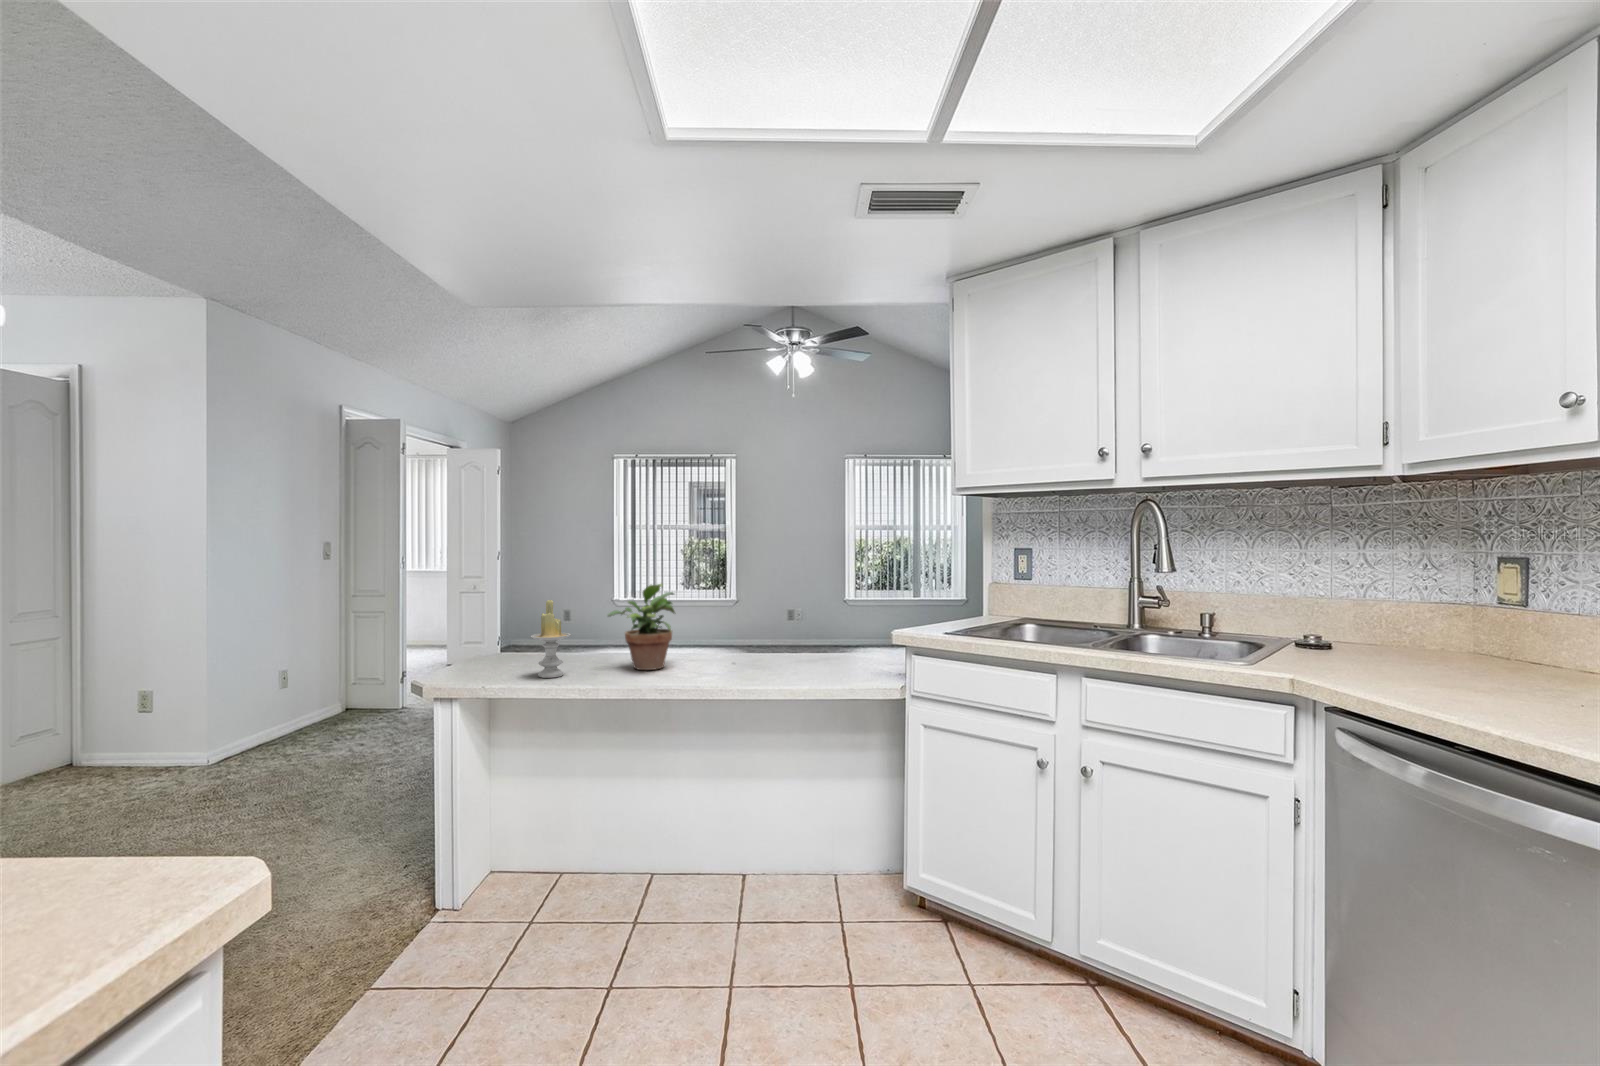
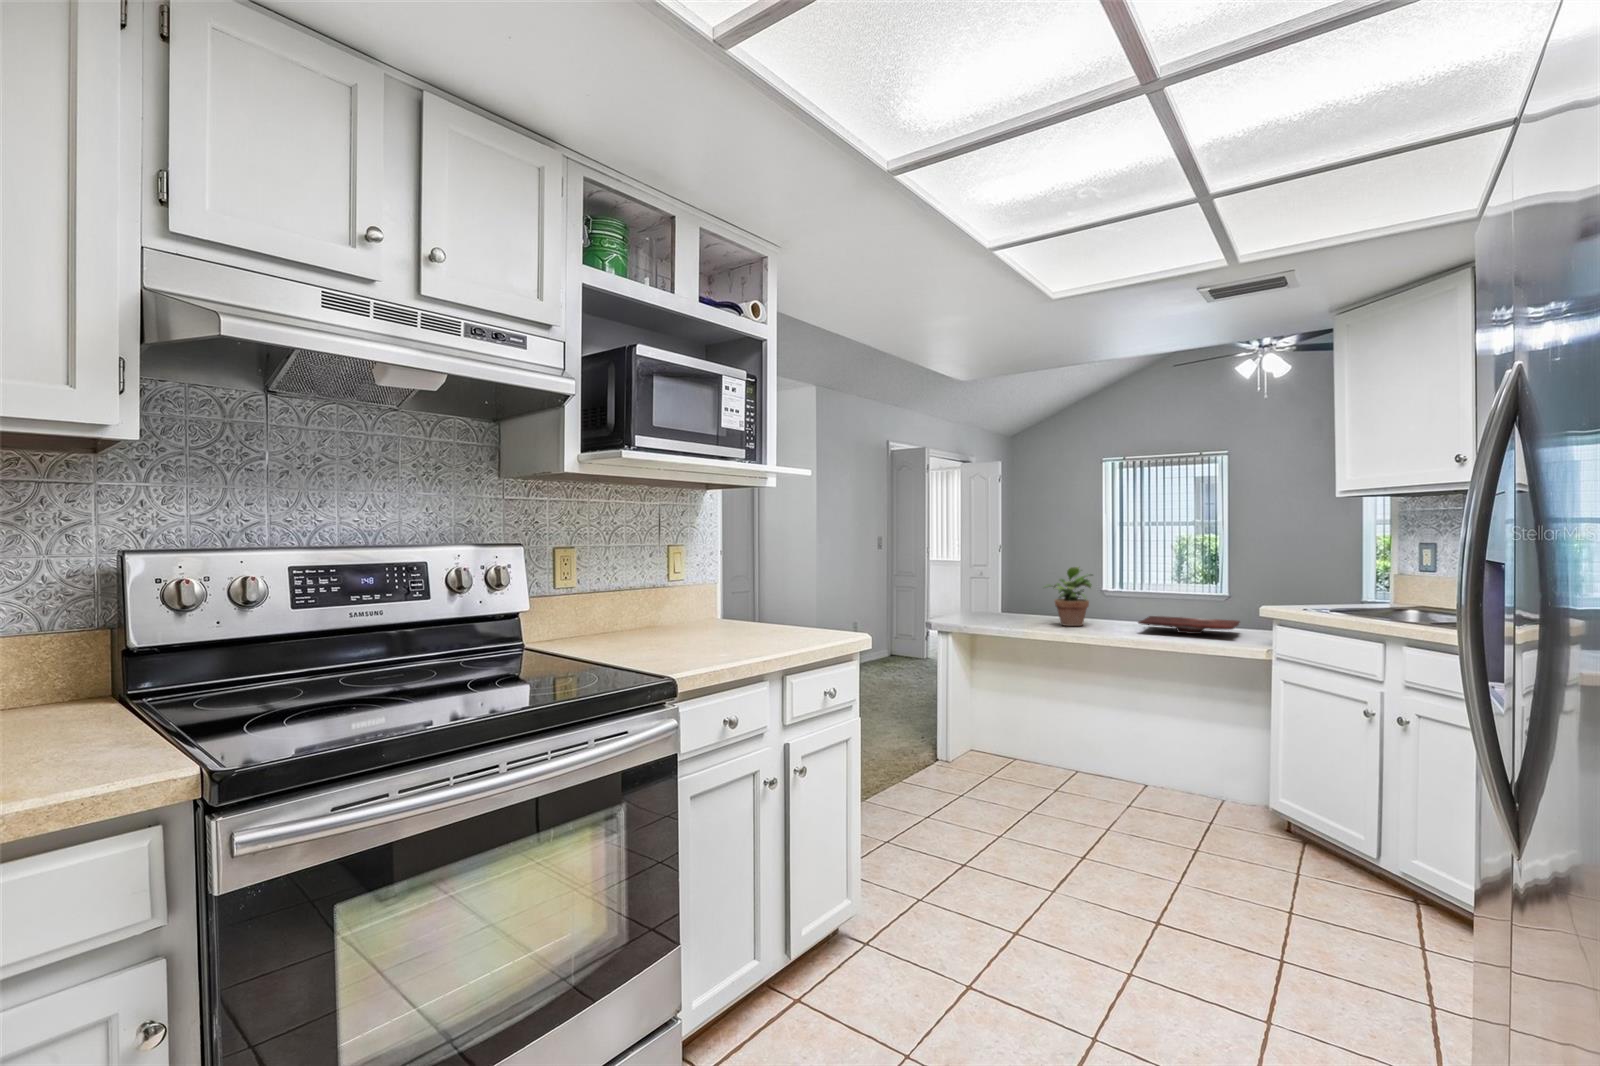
candle: present [531,600,571,678] -> none [992,575,1017,624]
cutting board: none [743,643,857,667] -> present [1138,616,1240,634]

